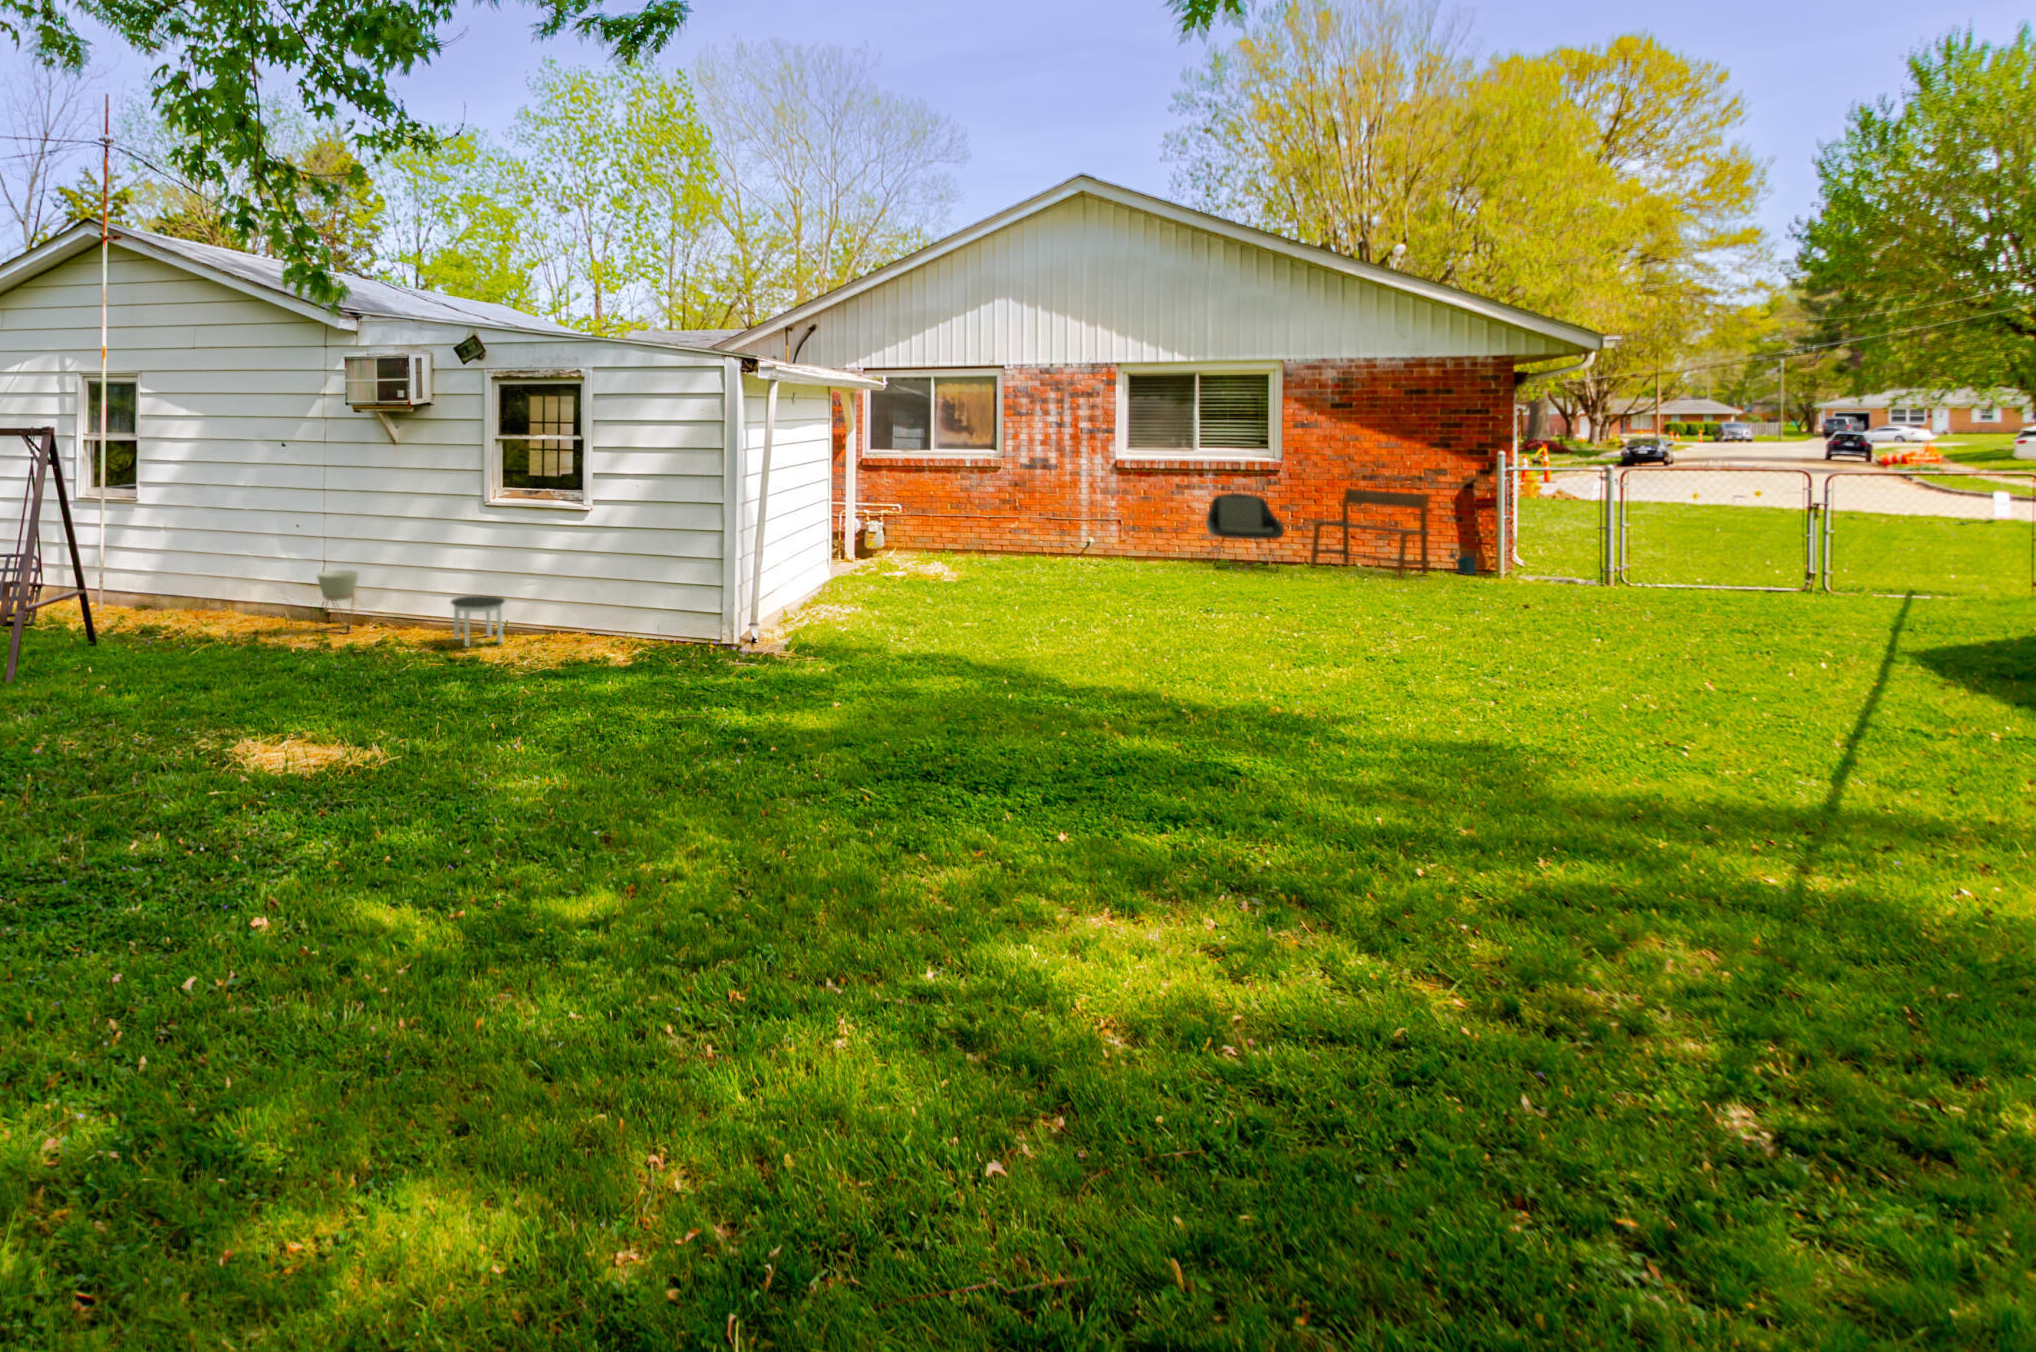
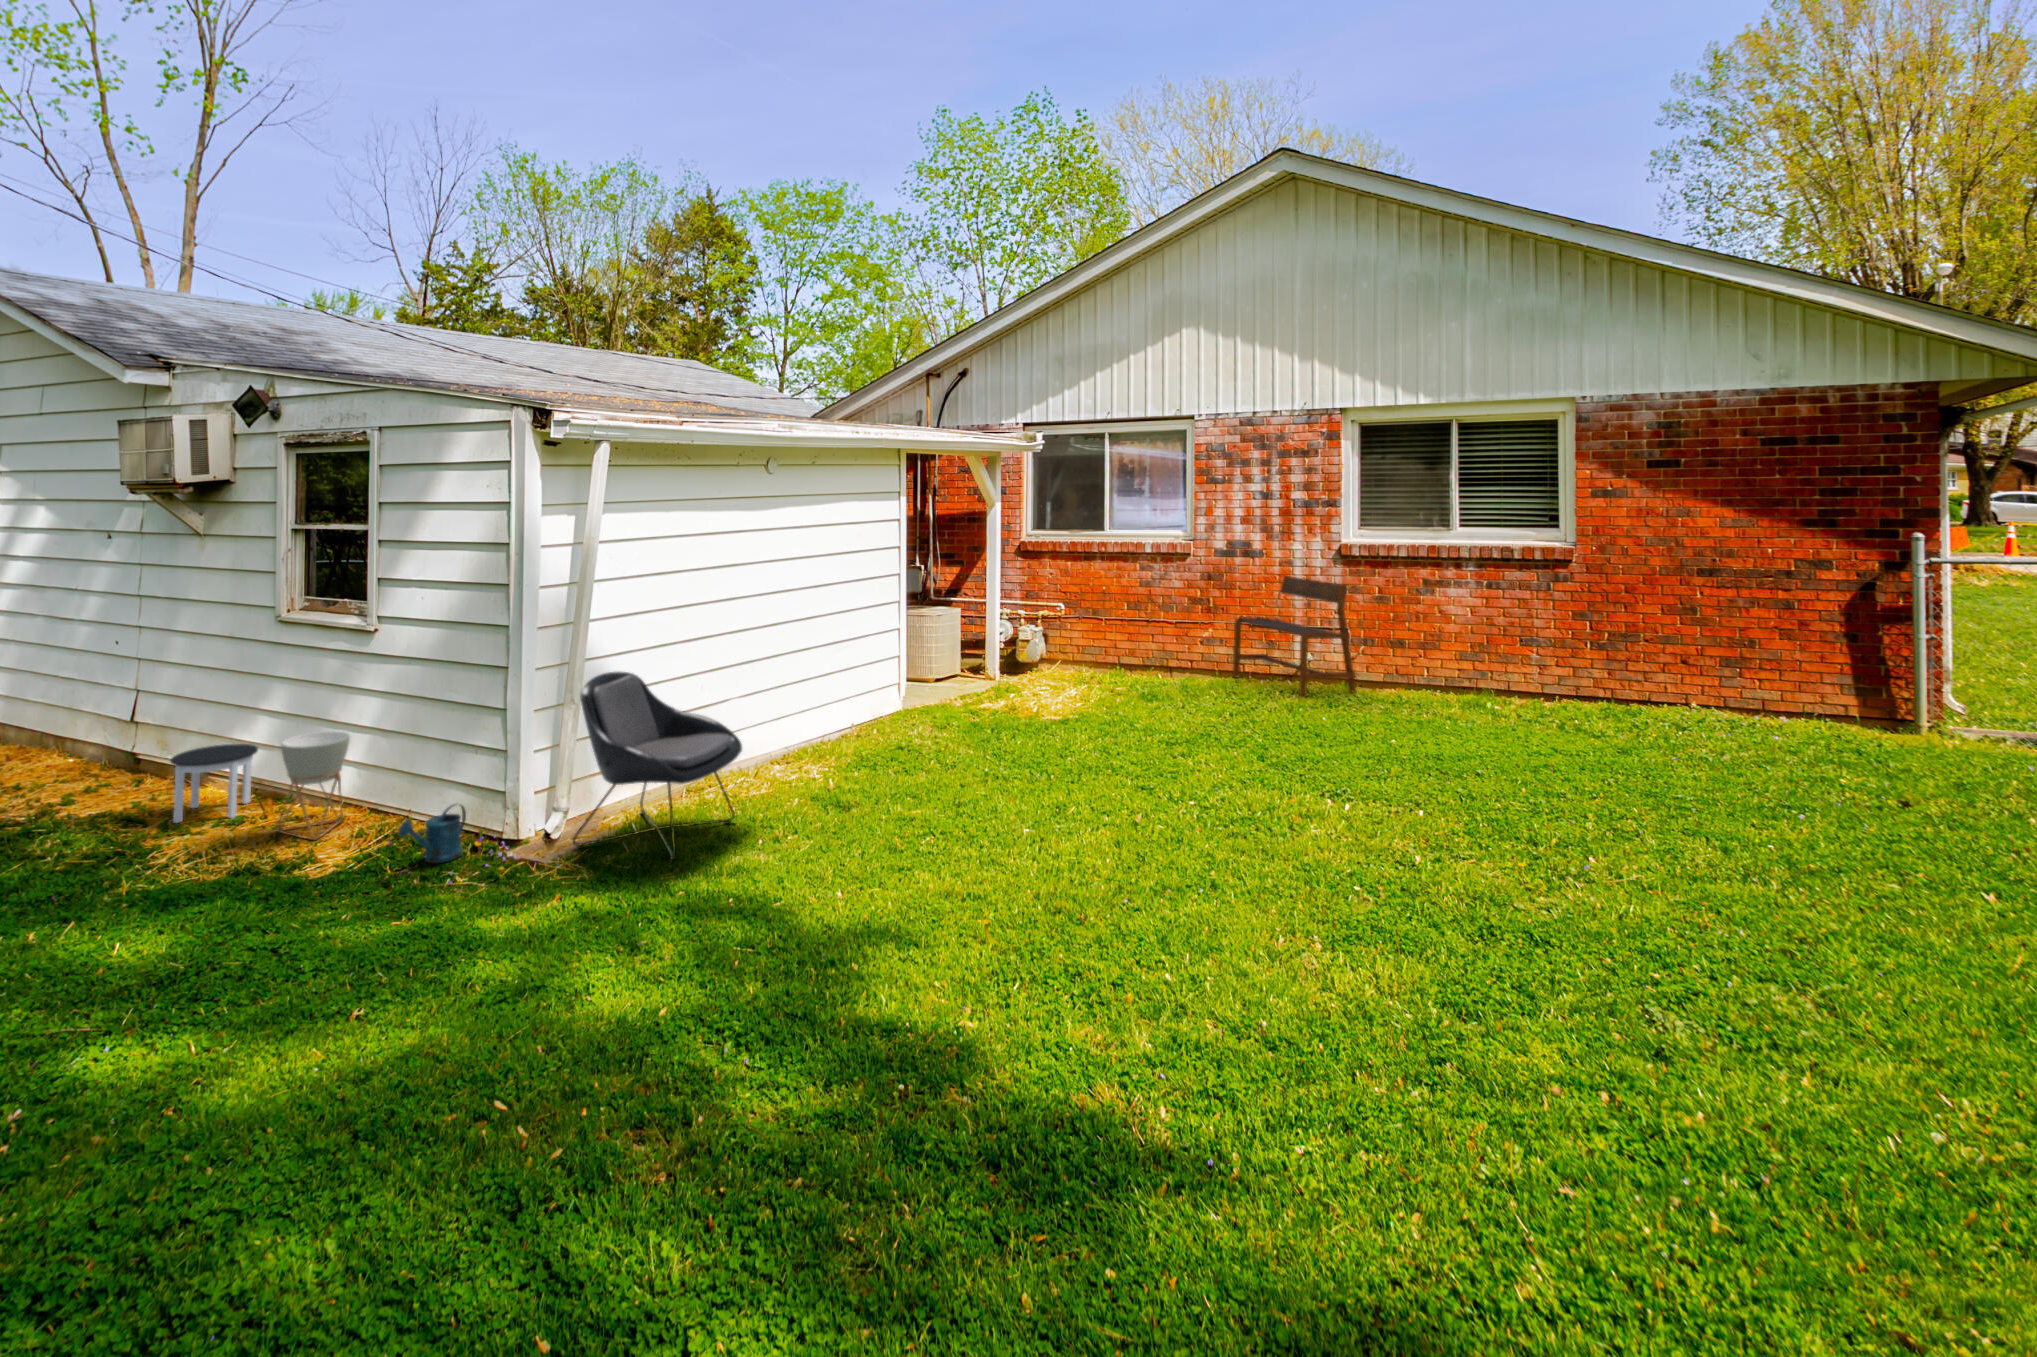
bench: present [1311,488,1431,579] -> present [1233,576,1356,698]
lounge chair: present [1206,493,1284,572] -> present [573,672,742,860]
watering can: present [1448,553,1476,575] -> present [399,805,466,863]
planter: present [316,570,358,633] -> present [276,731,350,840]

